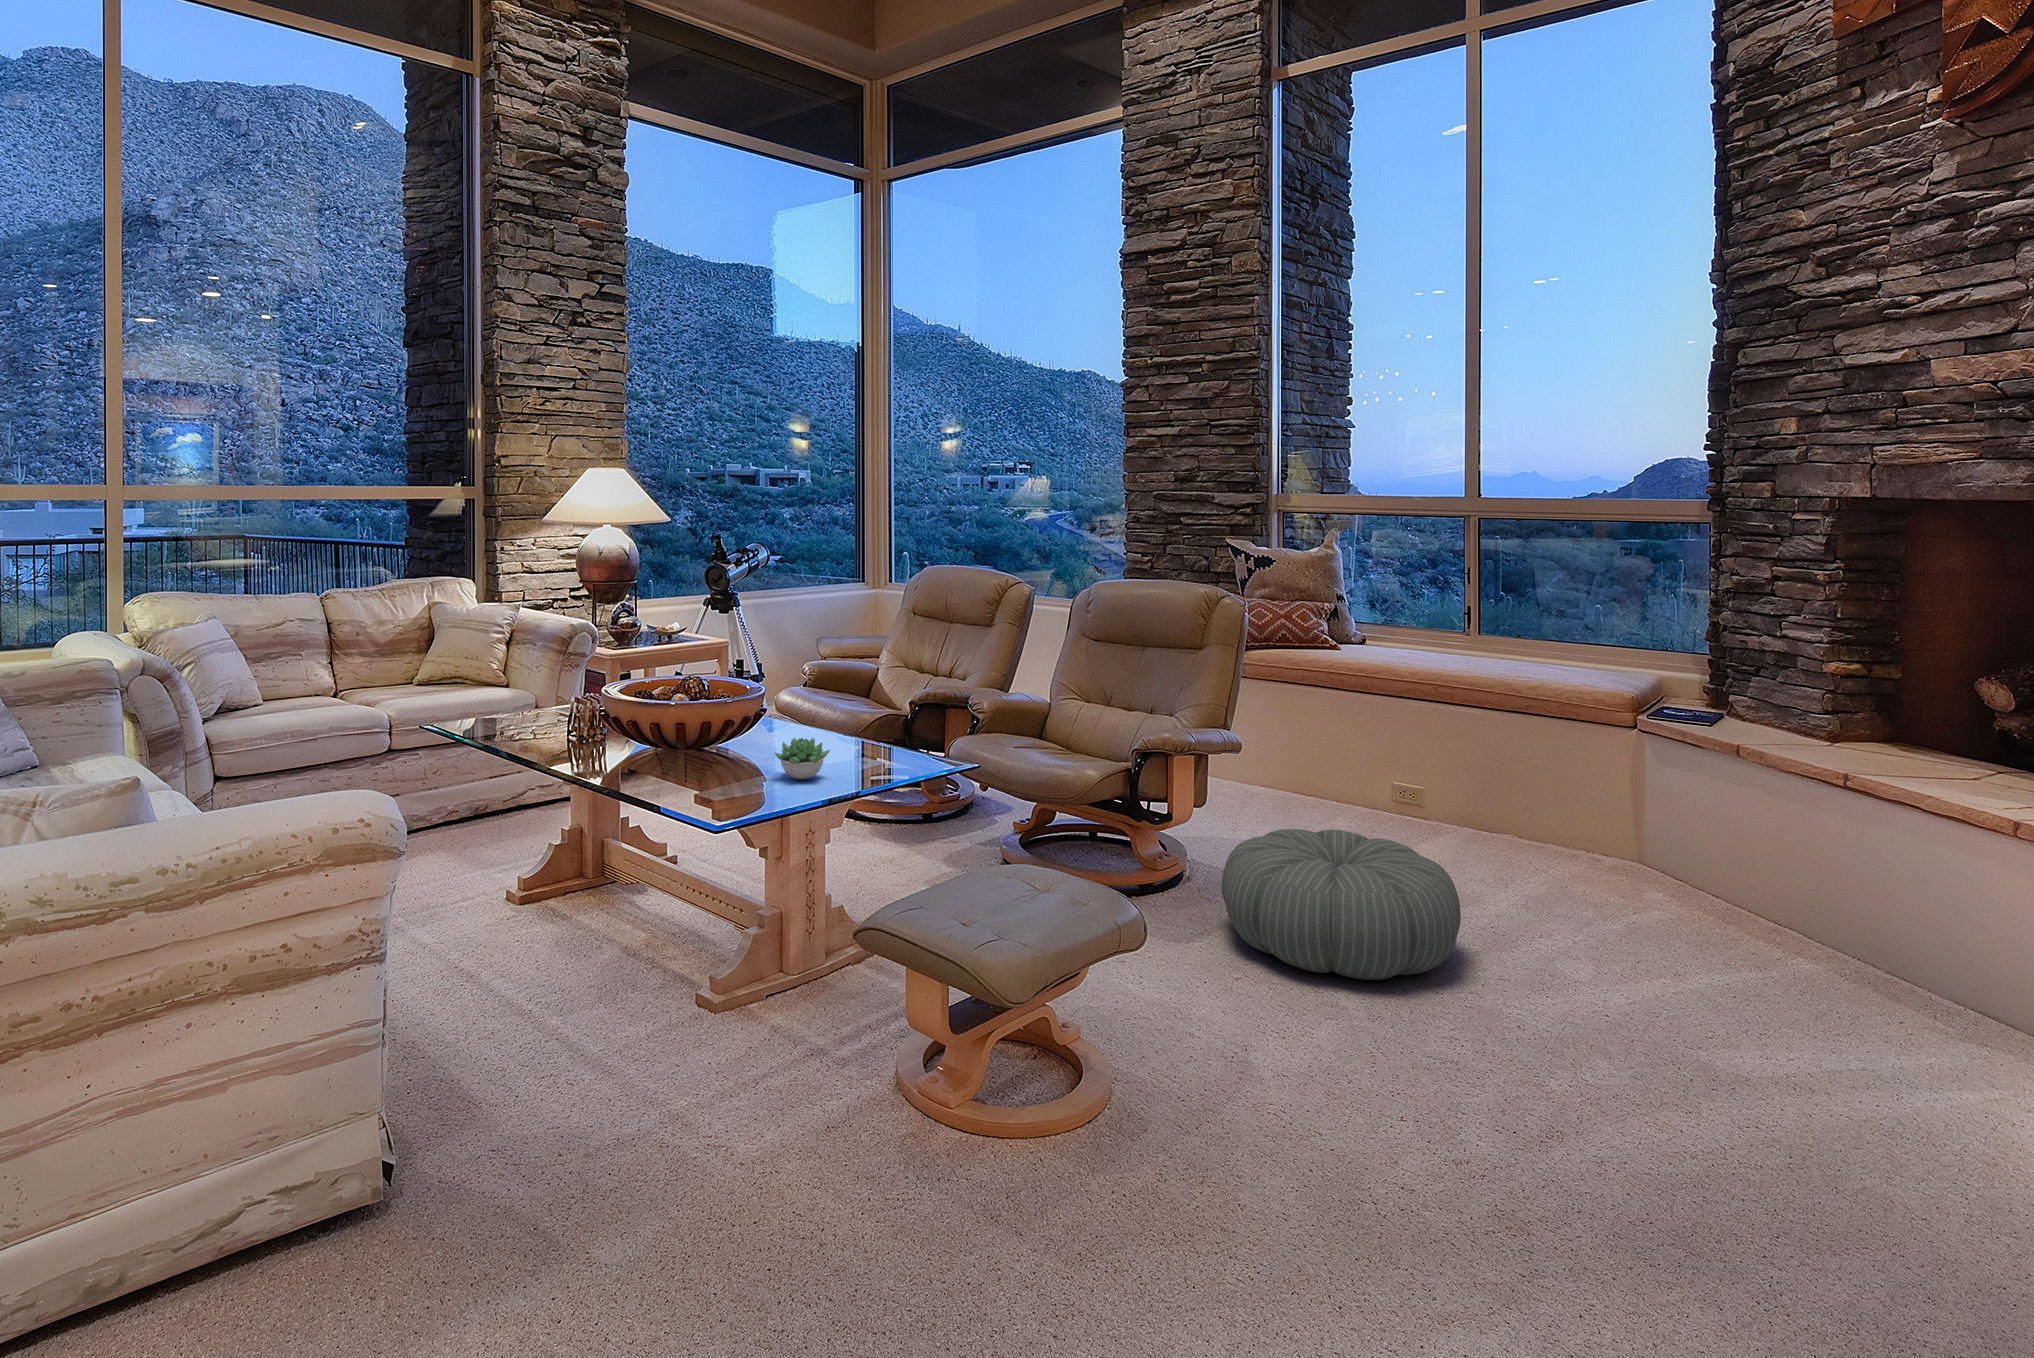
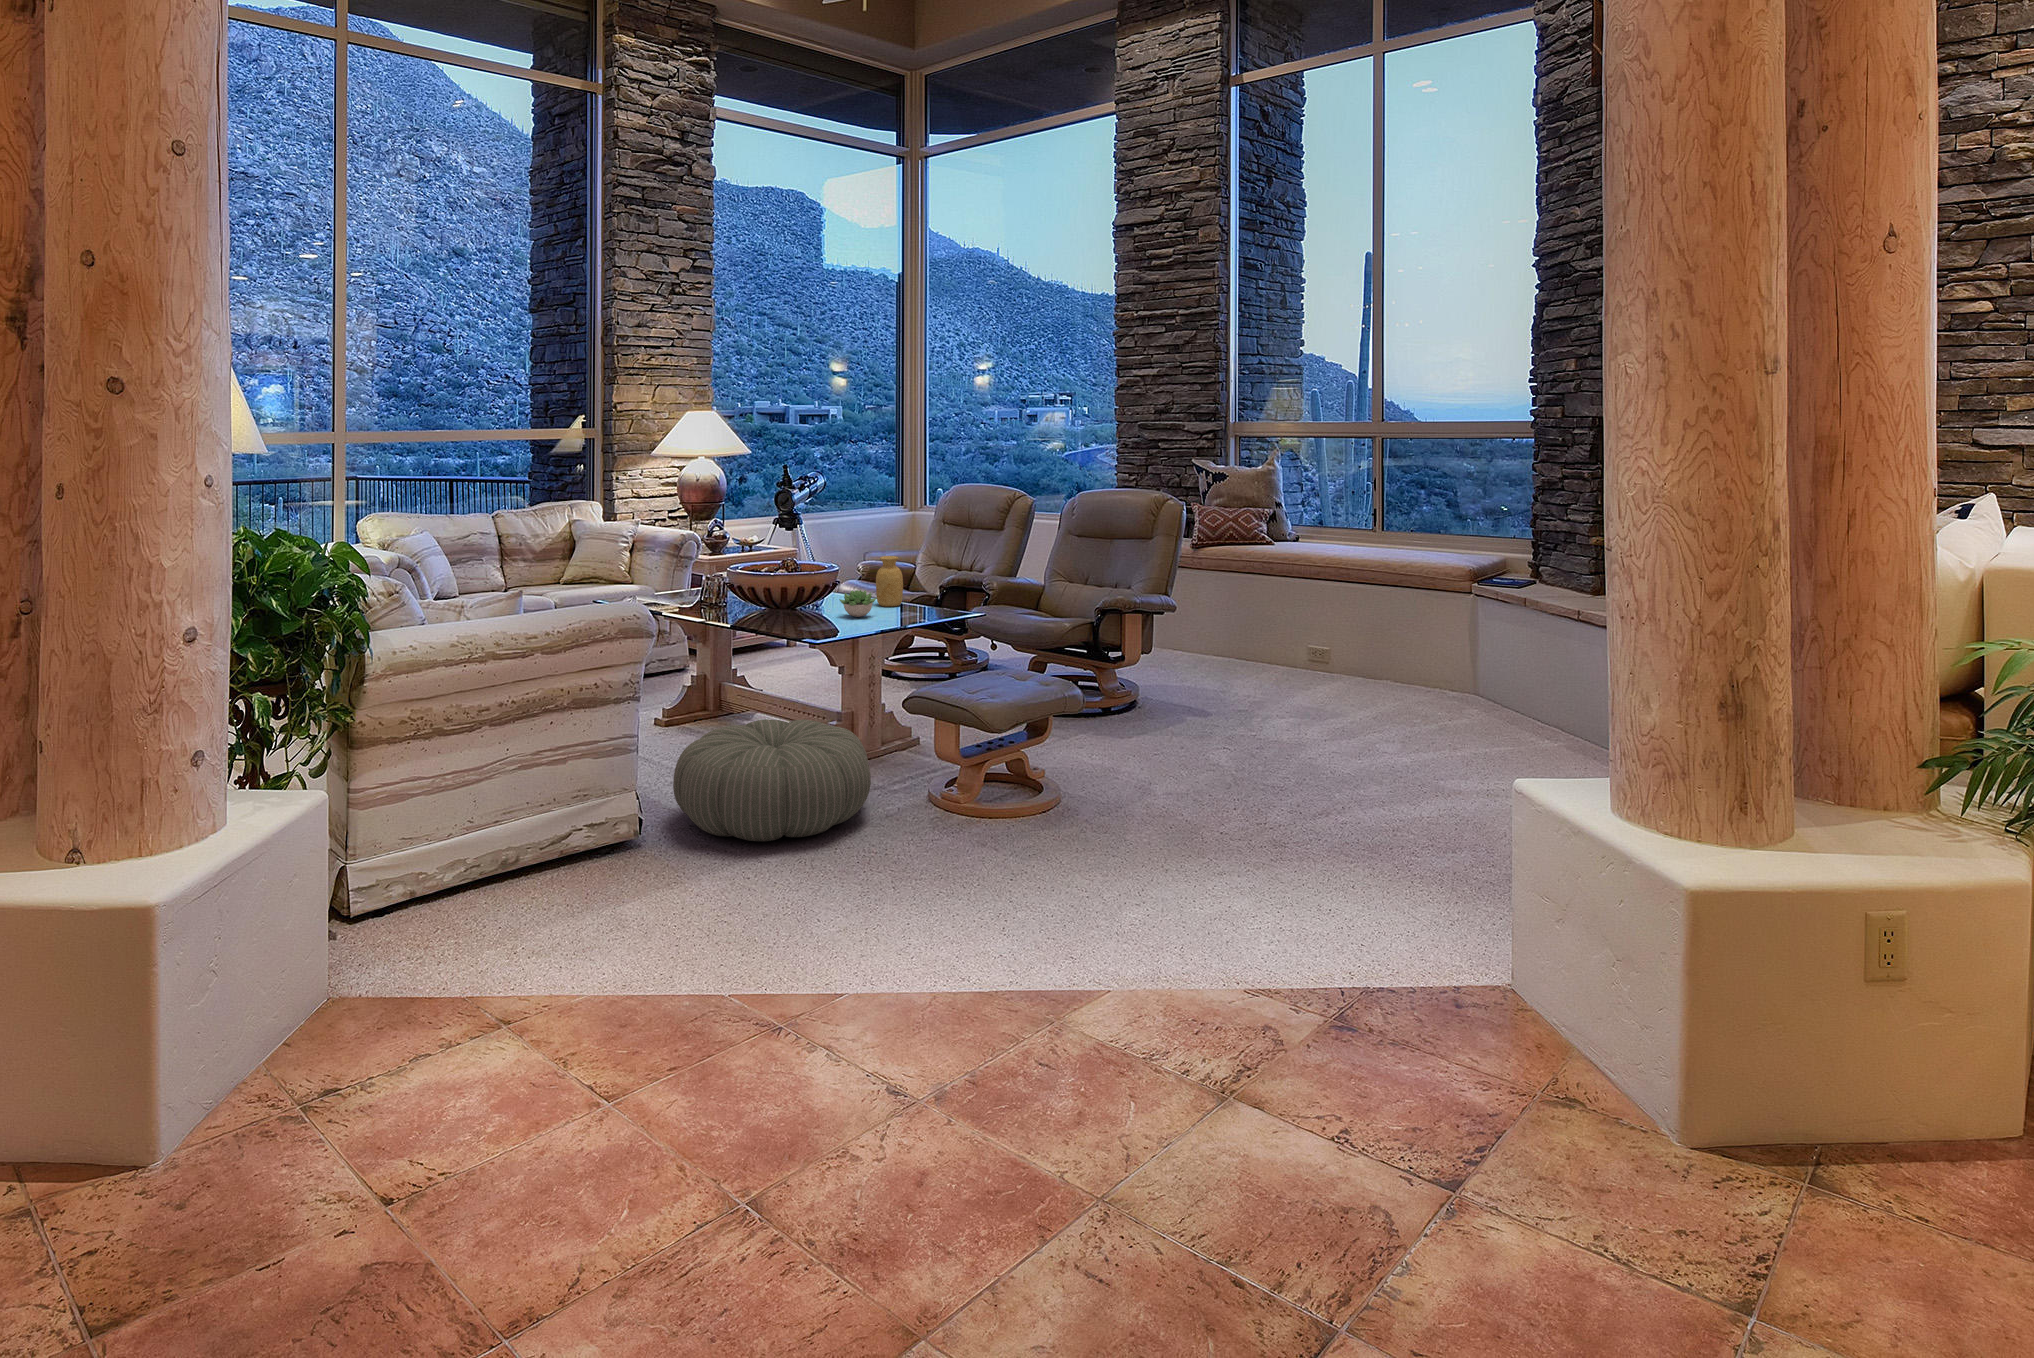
vase: none [828,682,866,757] -> present [876,556,903,607]
pouf: present [1222,829,1461,980] -> present [673,719,871,841]

